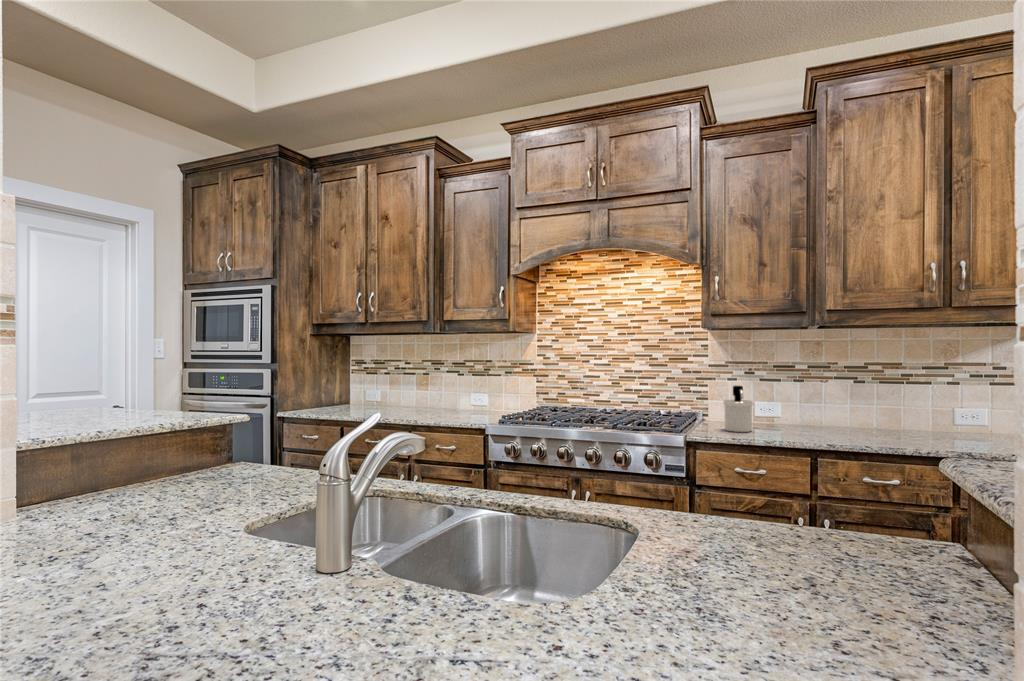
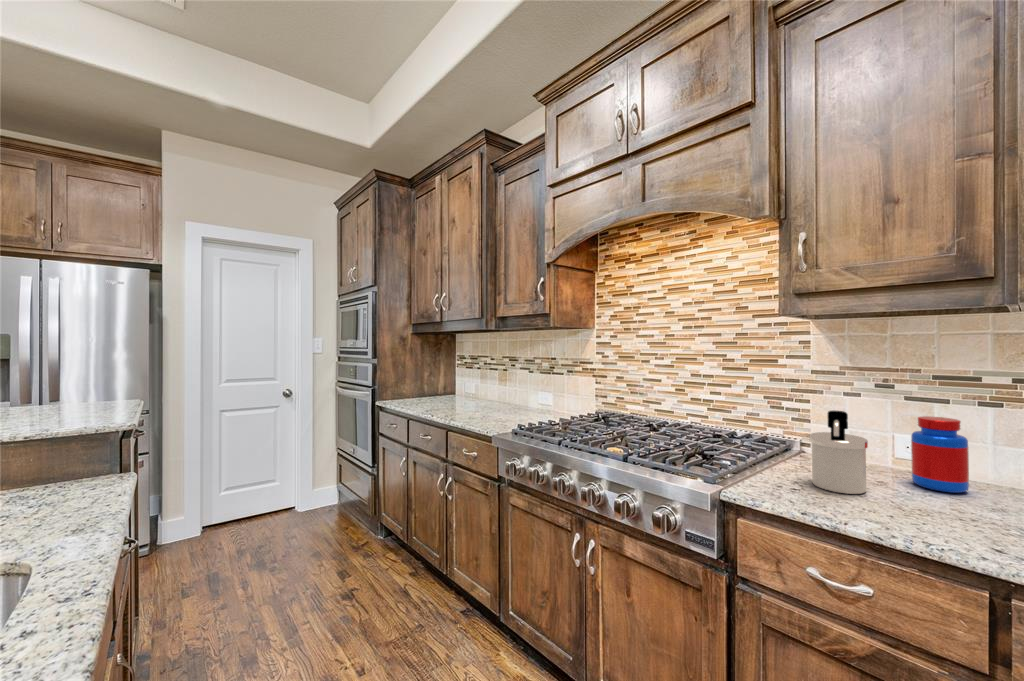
jar: none [768,388,793,428] -> present [911,416,969,493]

